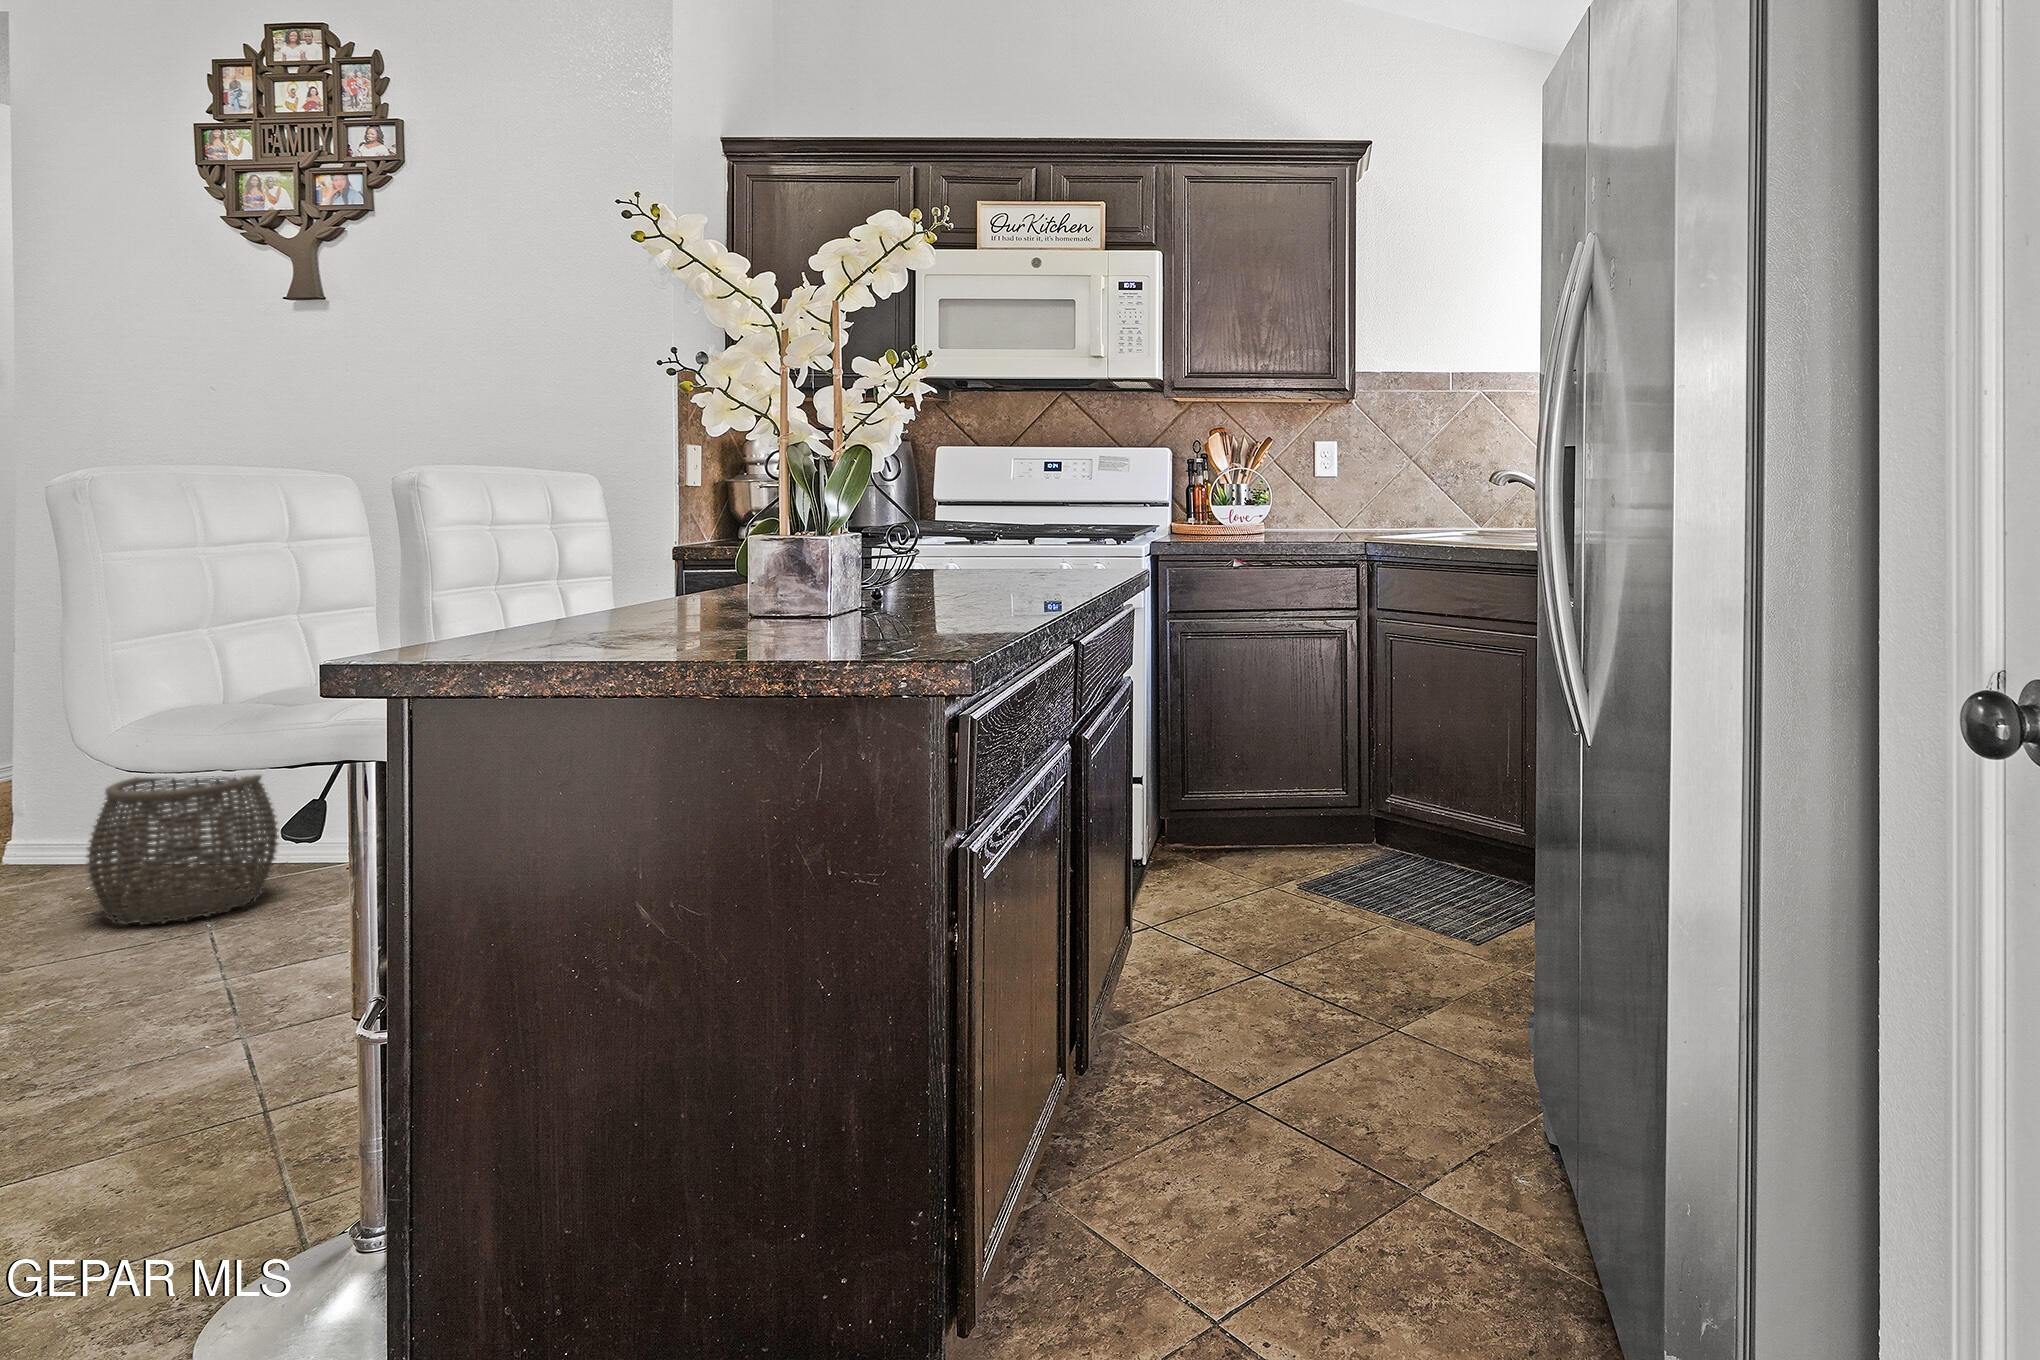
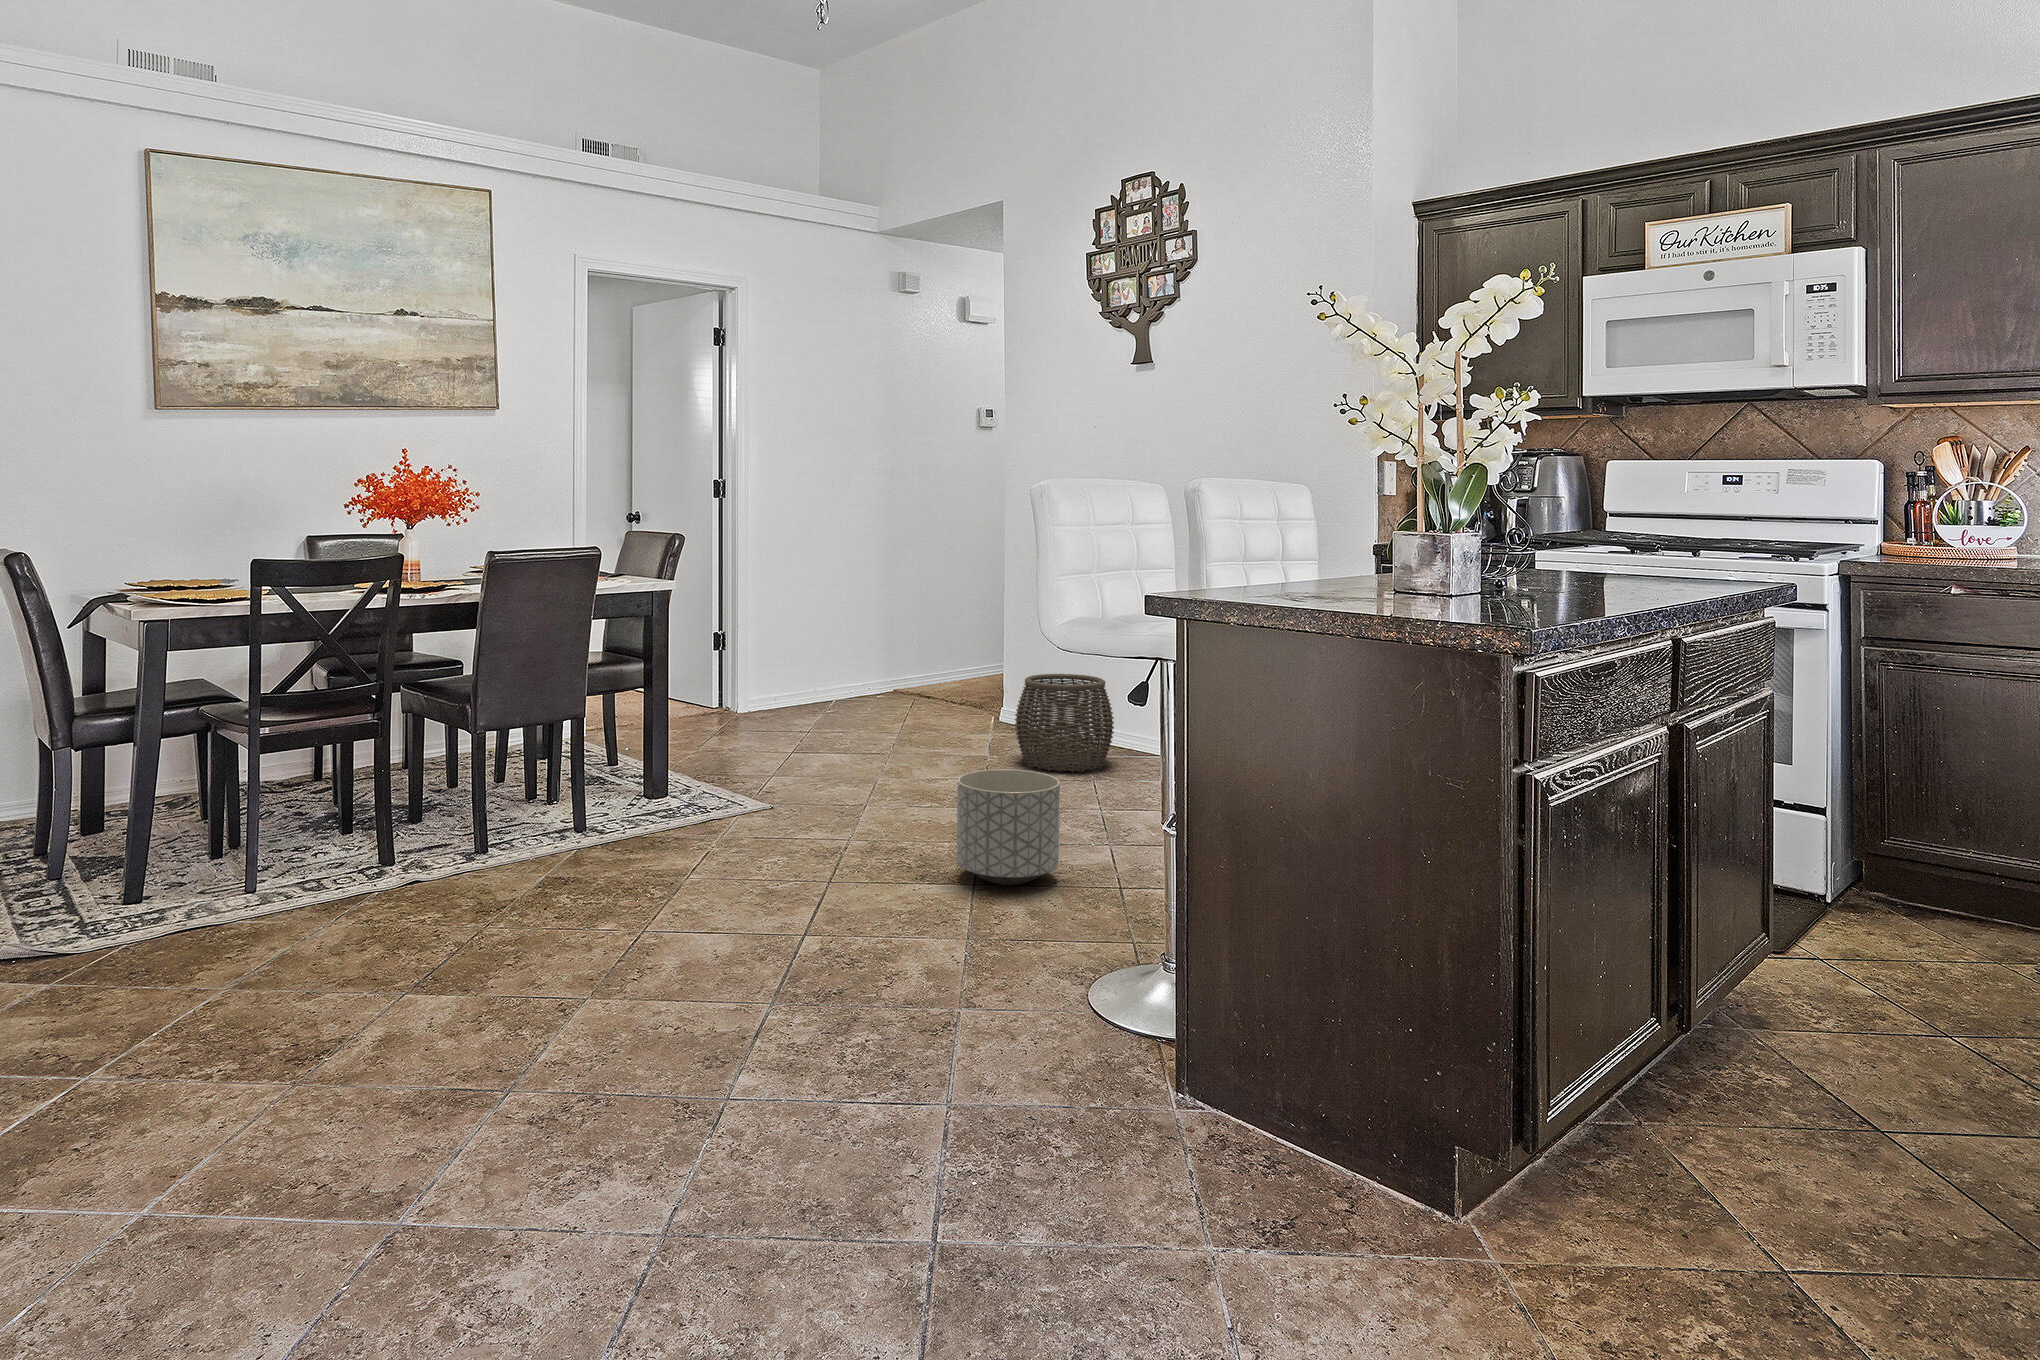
planter: none [59,939,263,1130] -> present [957,769,1060,885]

